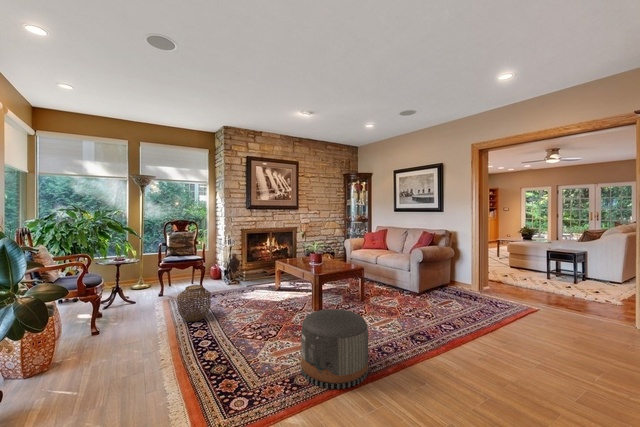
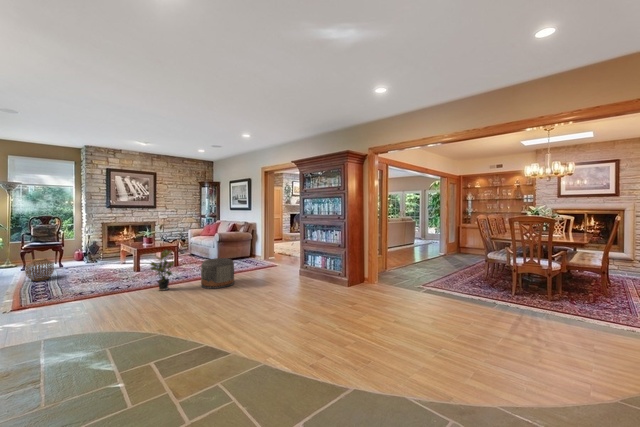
potted plant: none [406,286,451,372] -> present [151,250,174,291]
pouf: present [301,309,368,389] -> present [201,258,234,289]

